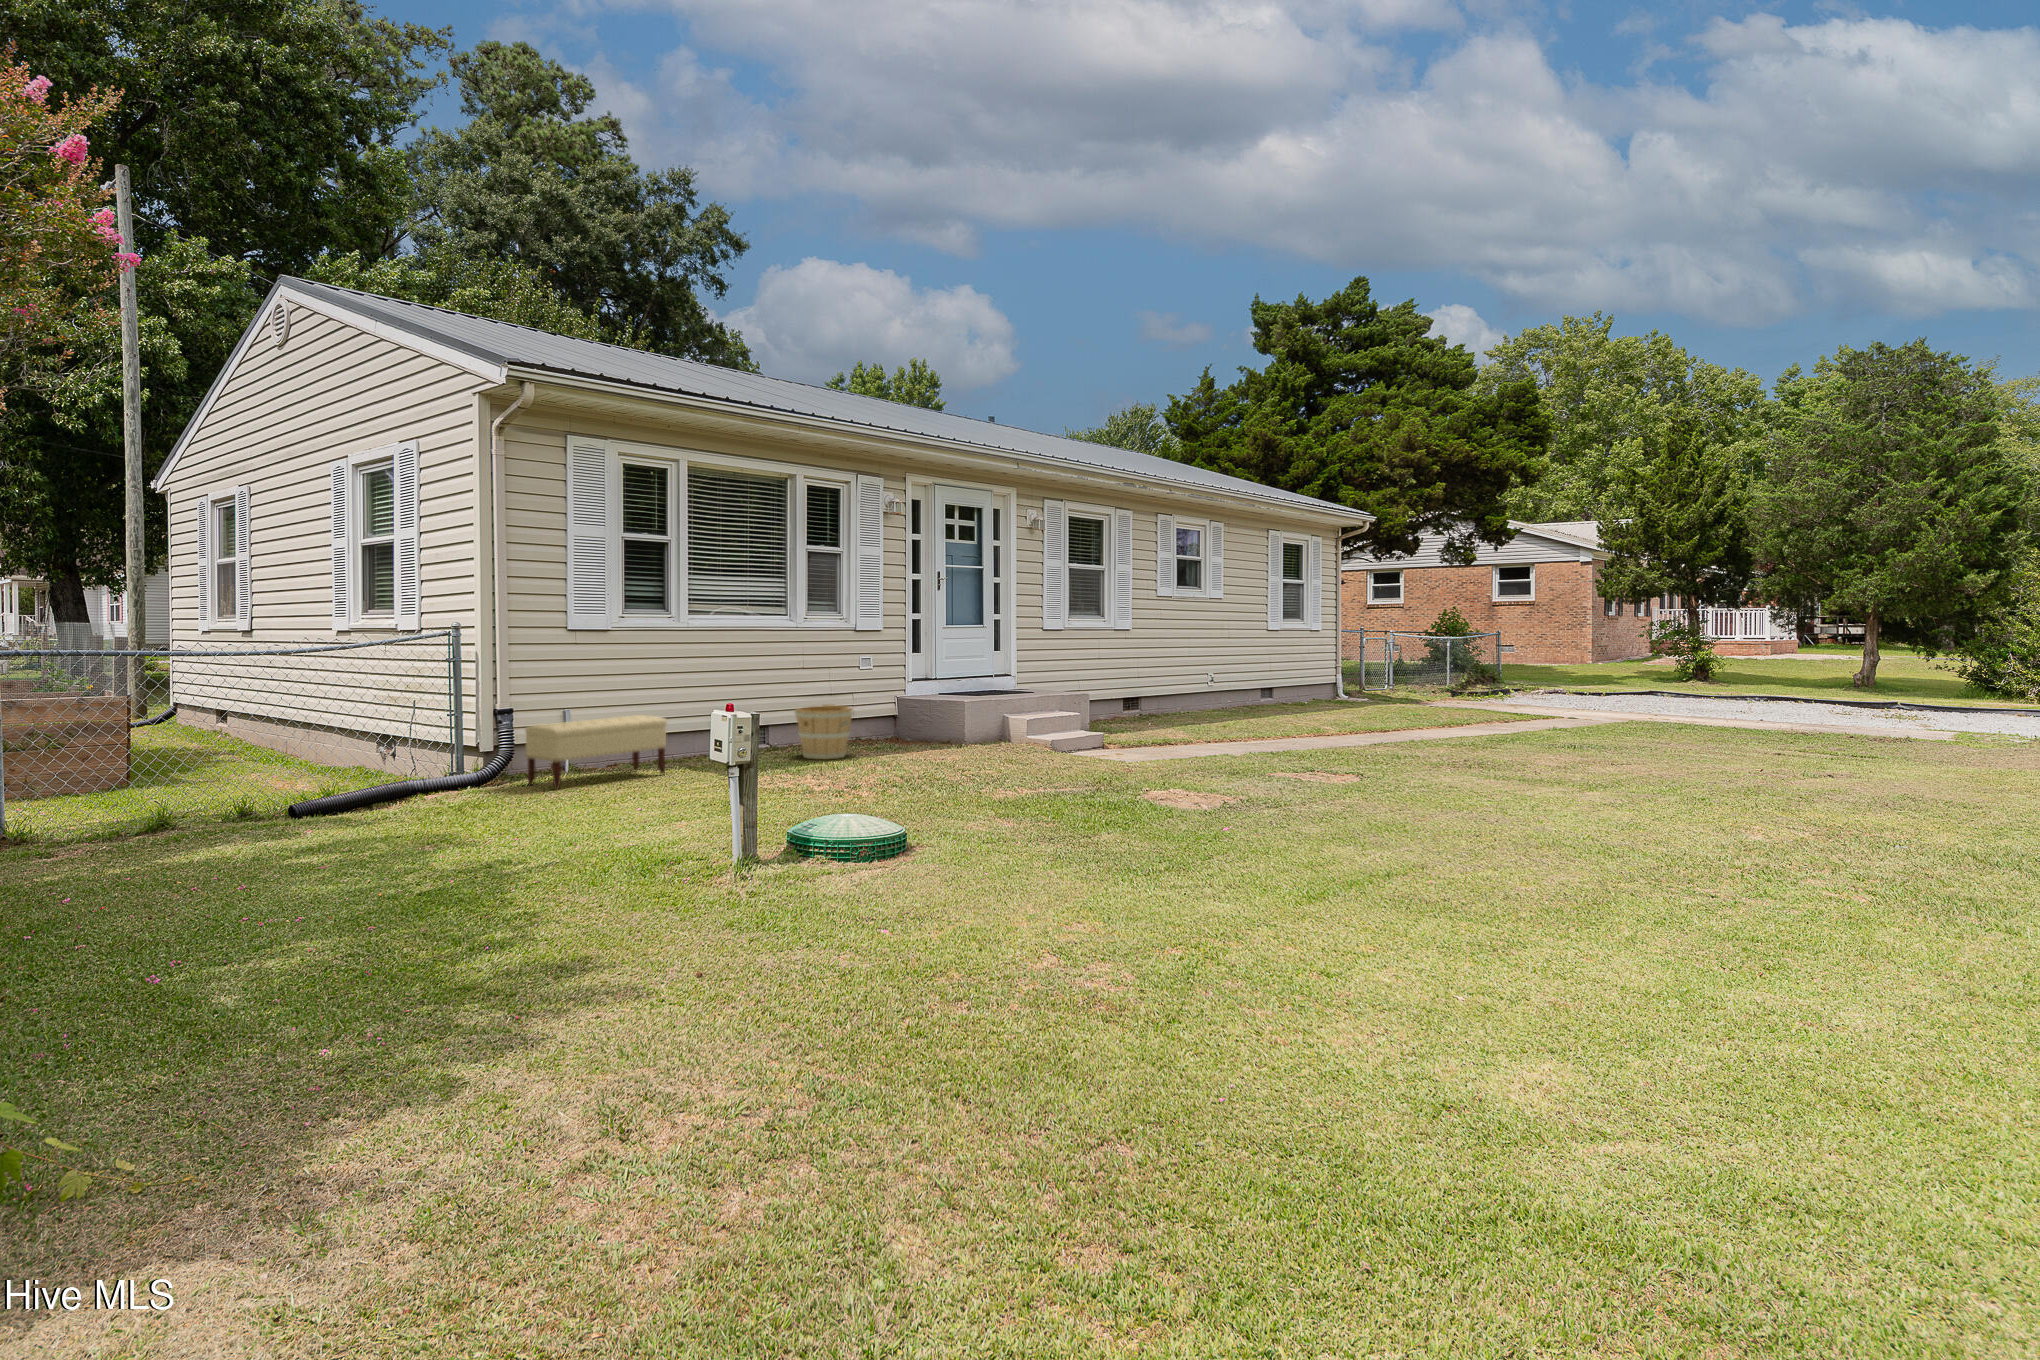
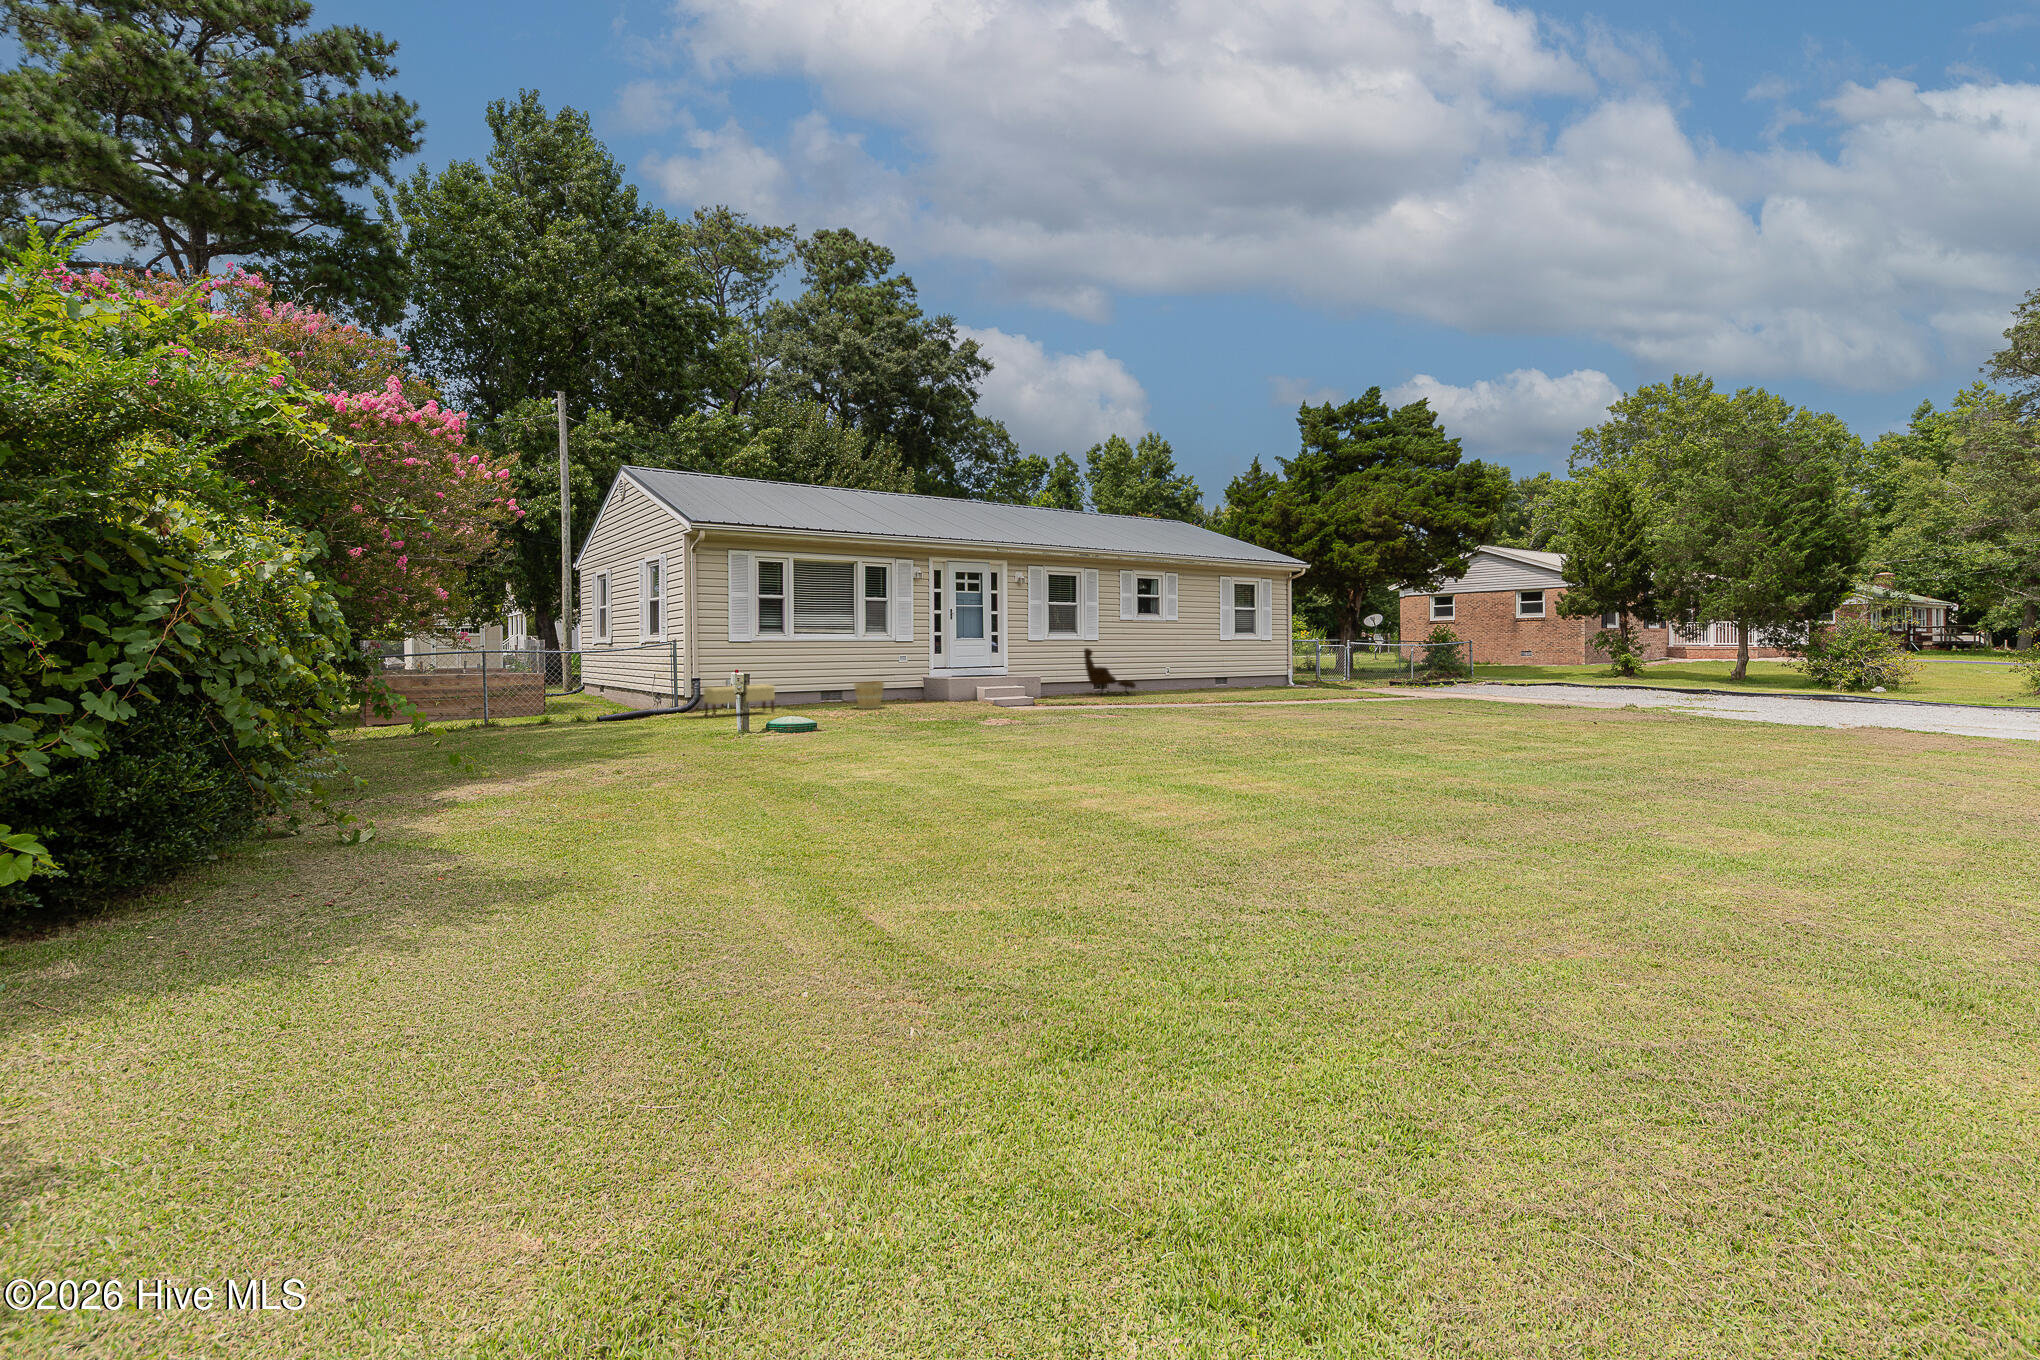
lounge chair: none [1116,642,1205,723] -> present [1084,648,1136,695]

